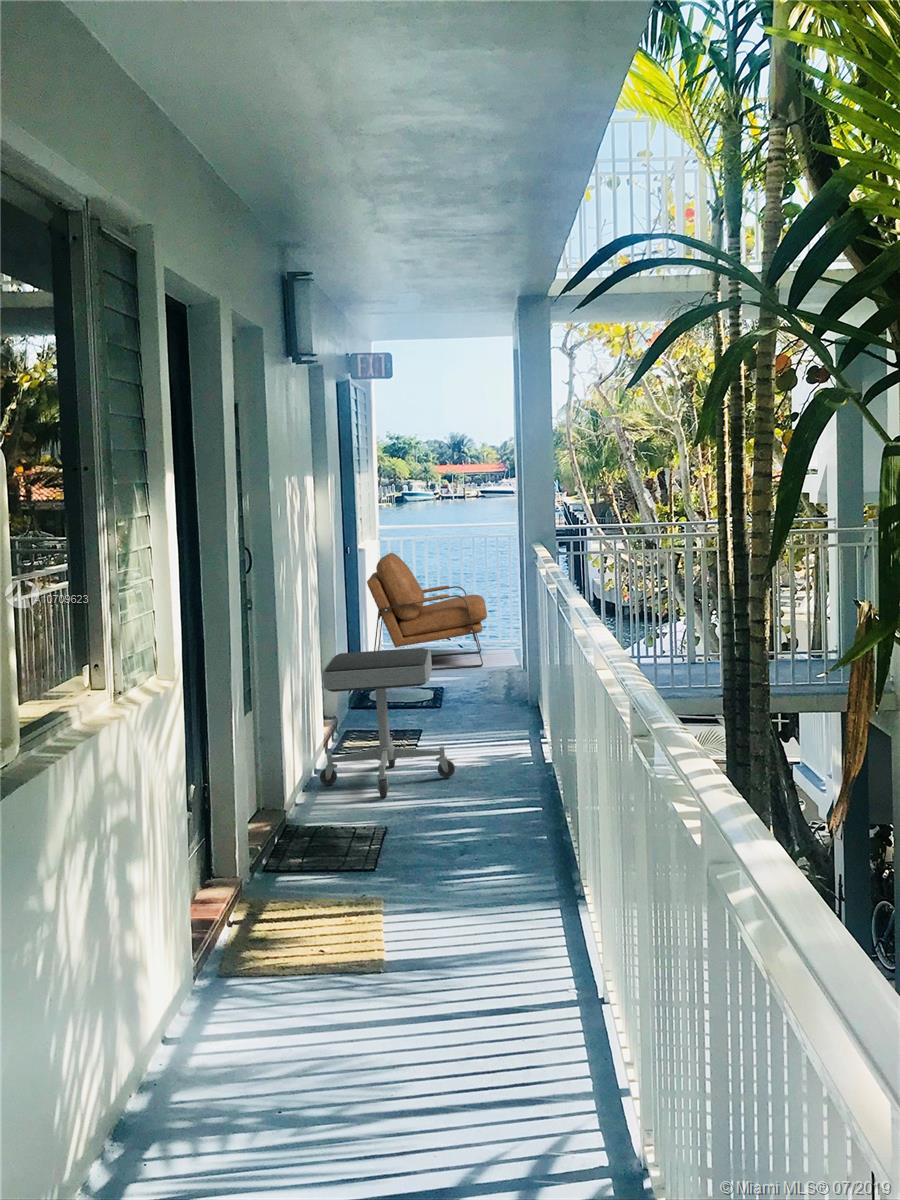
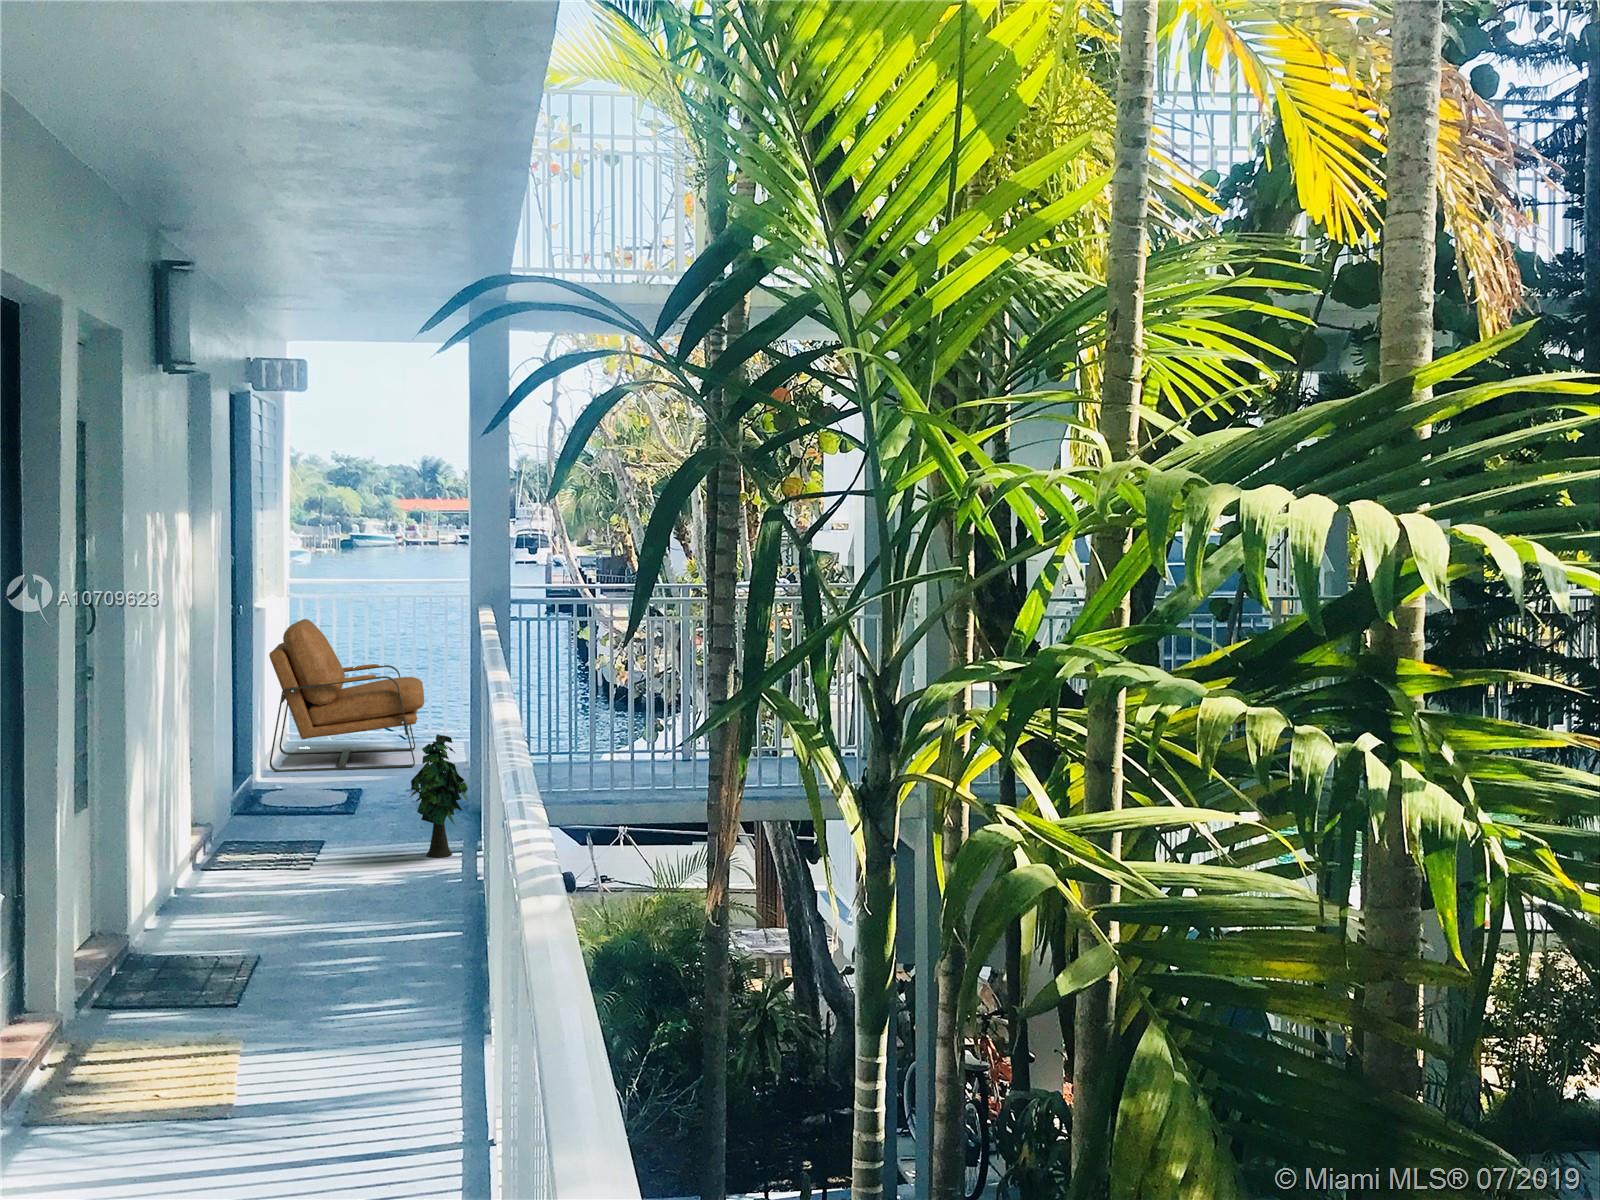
decorative plant: none [488,642,536,742] -> present [410,734,468,857]
stool: present [320,648,455,797] -> none [181,737,358,920]

